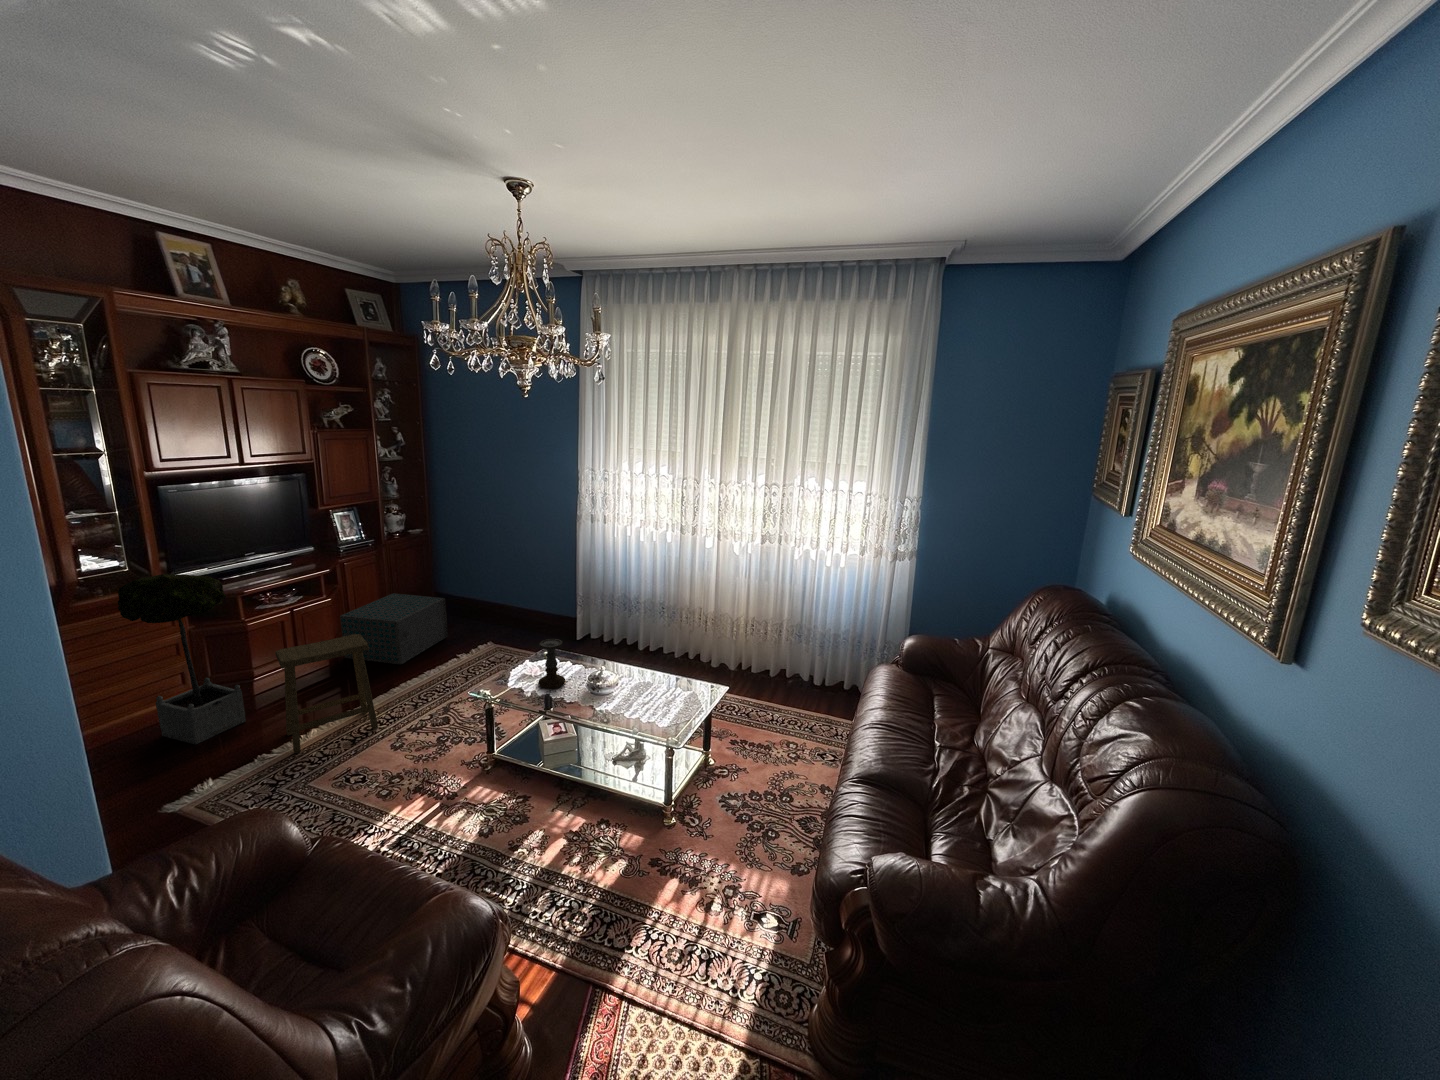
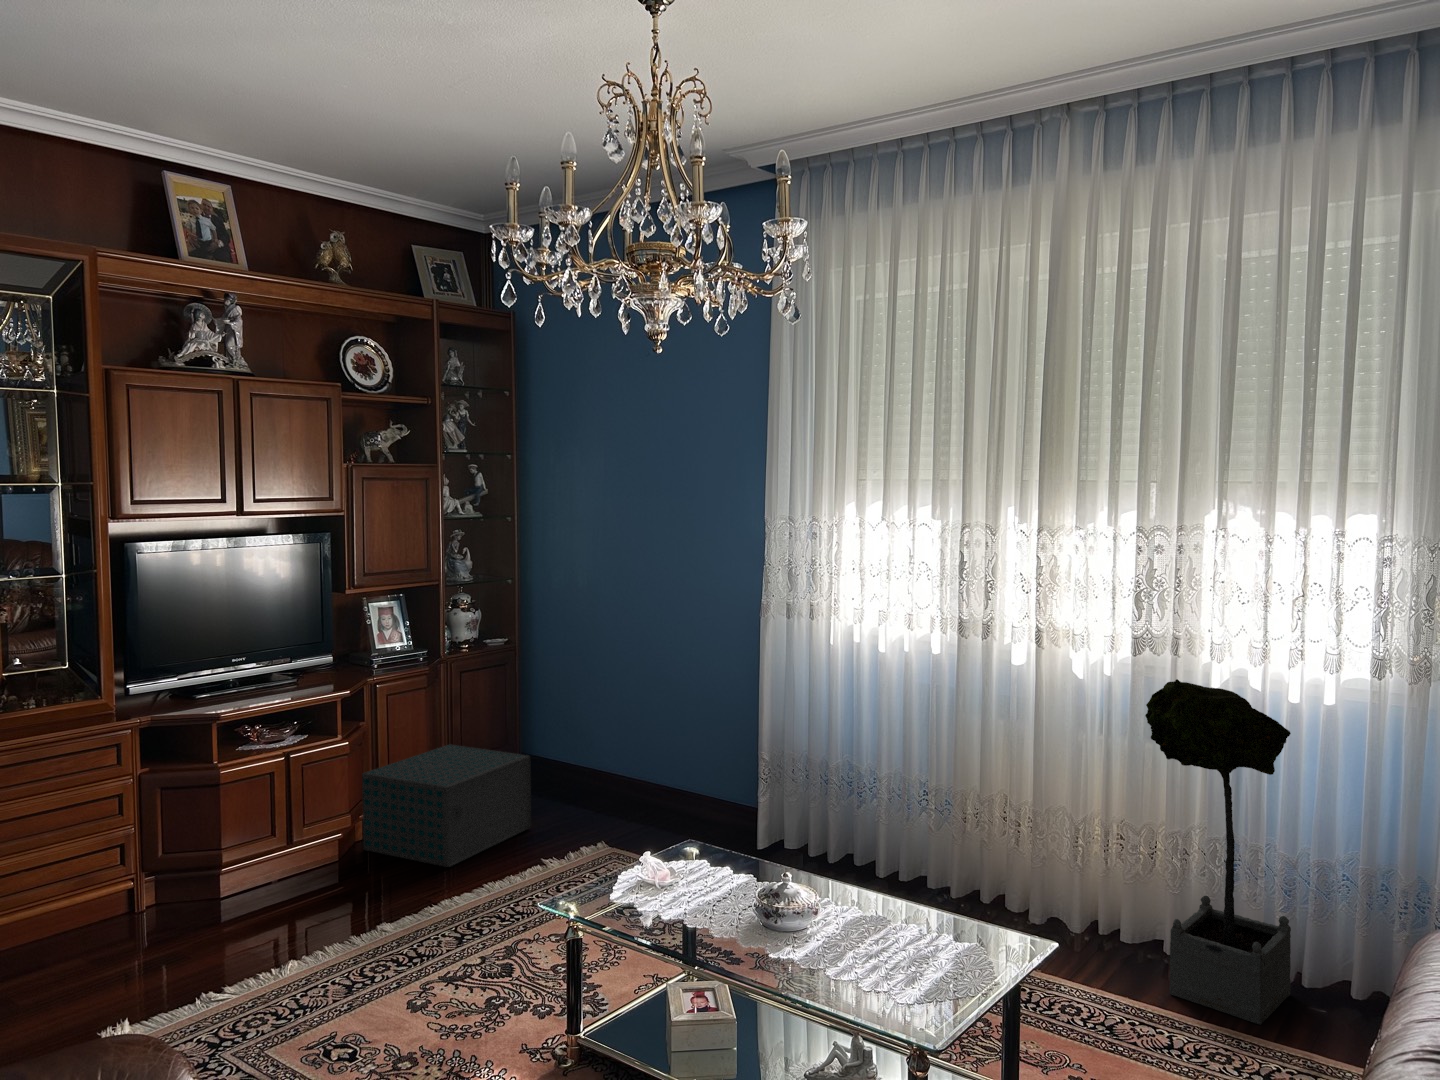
potted tree: present [118,574,246,744] -> present [1145,679,1291,1025]
footstool: present [275,634,378,753] -> none [247,793,393,997]
candle holder: present [538,639,565,689] -> none [666,813,717,913]

